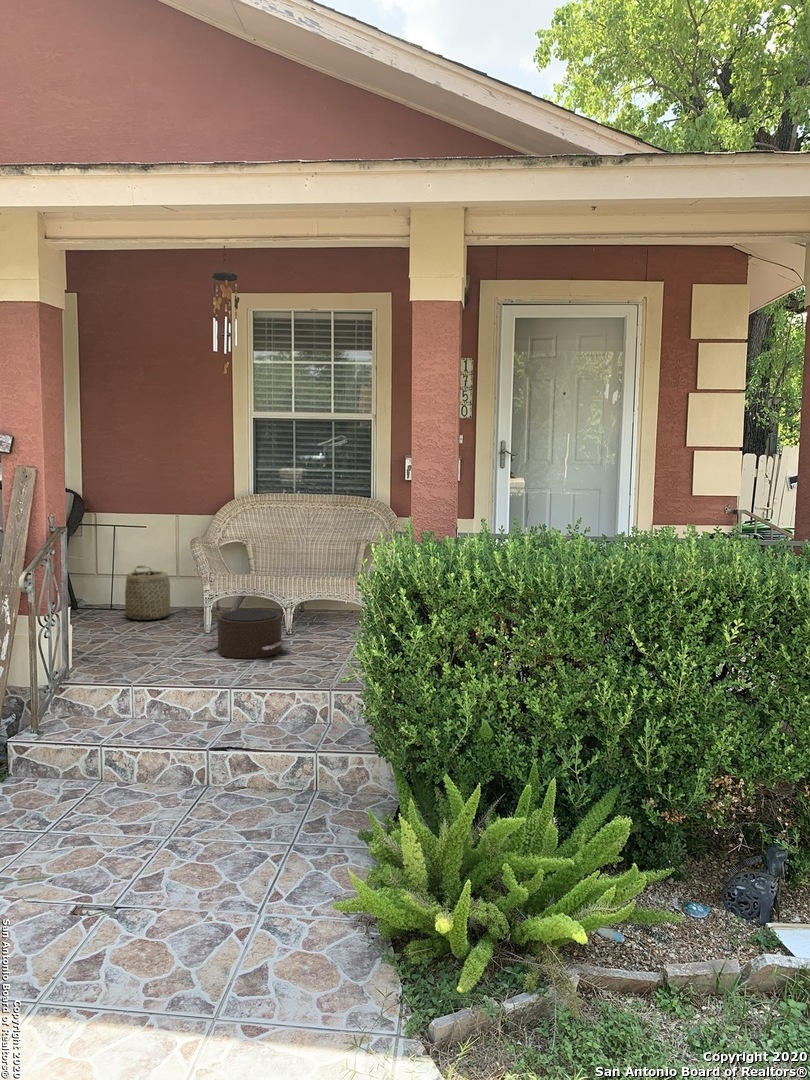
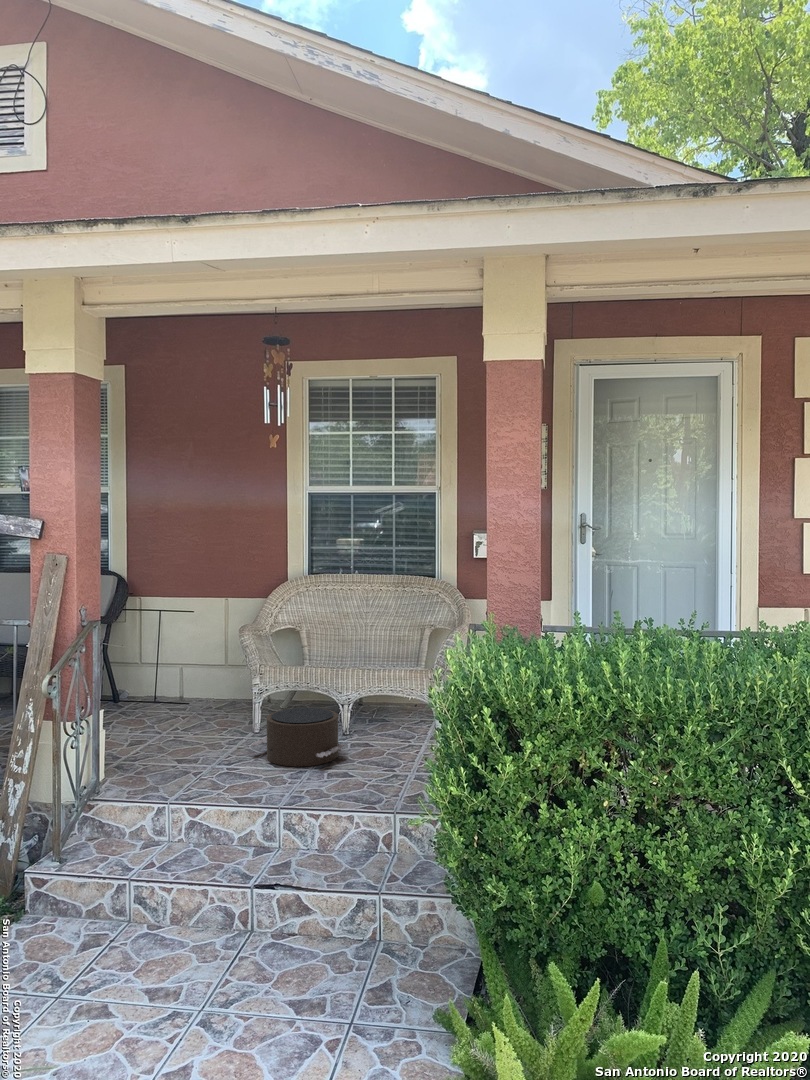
basket: present [125,566,170,620] -> none [168,655,217,716]

